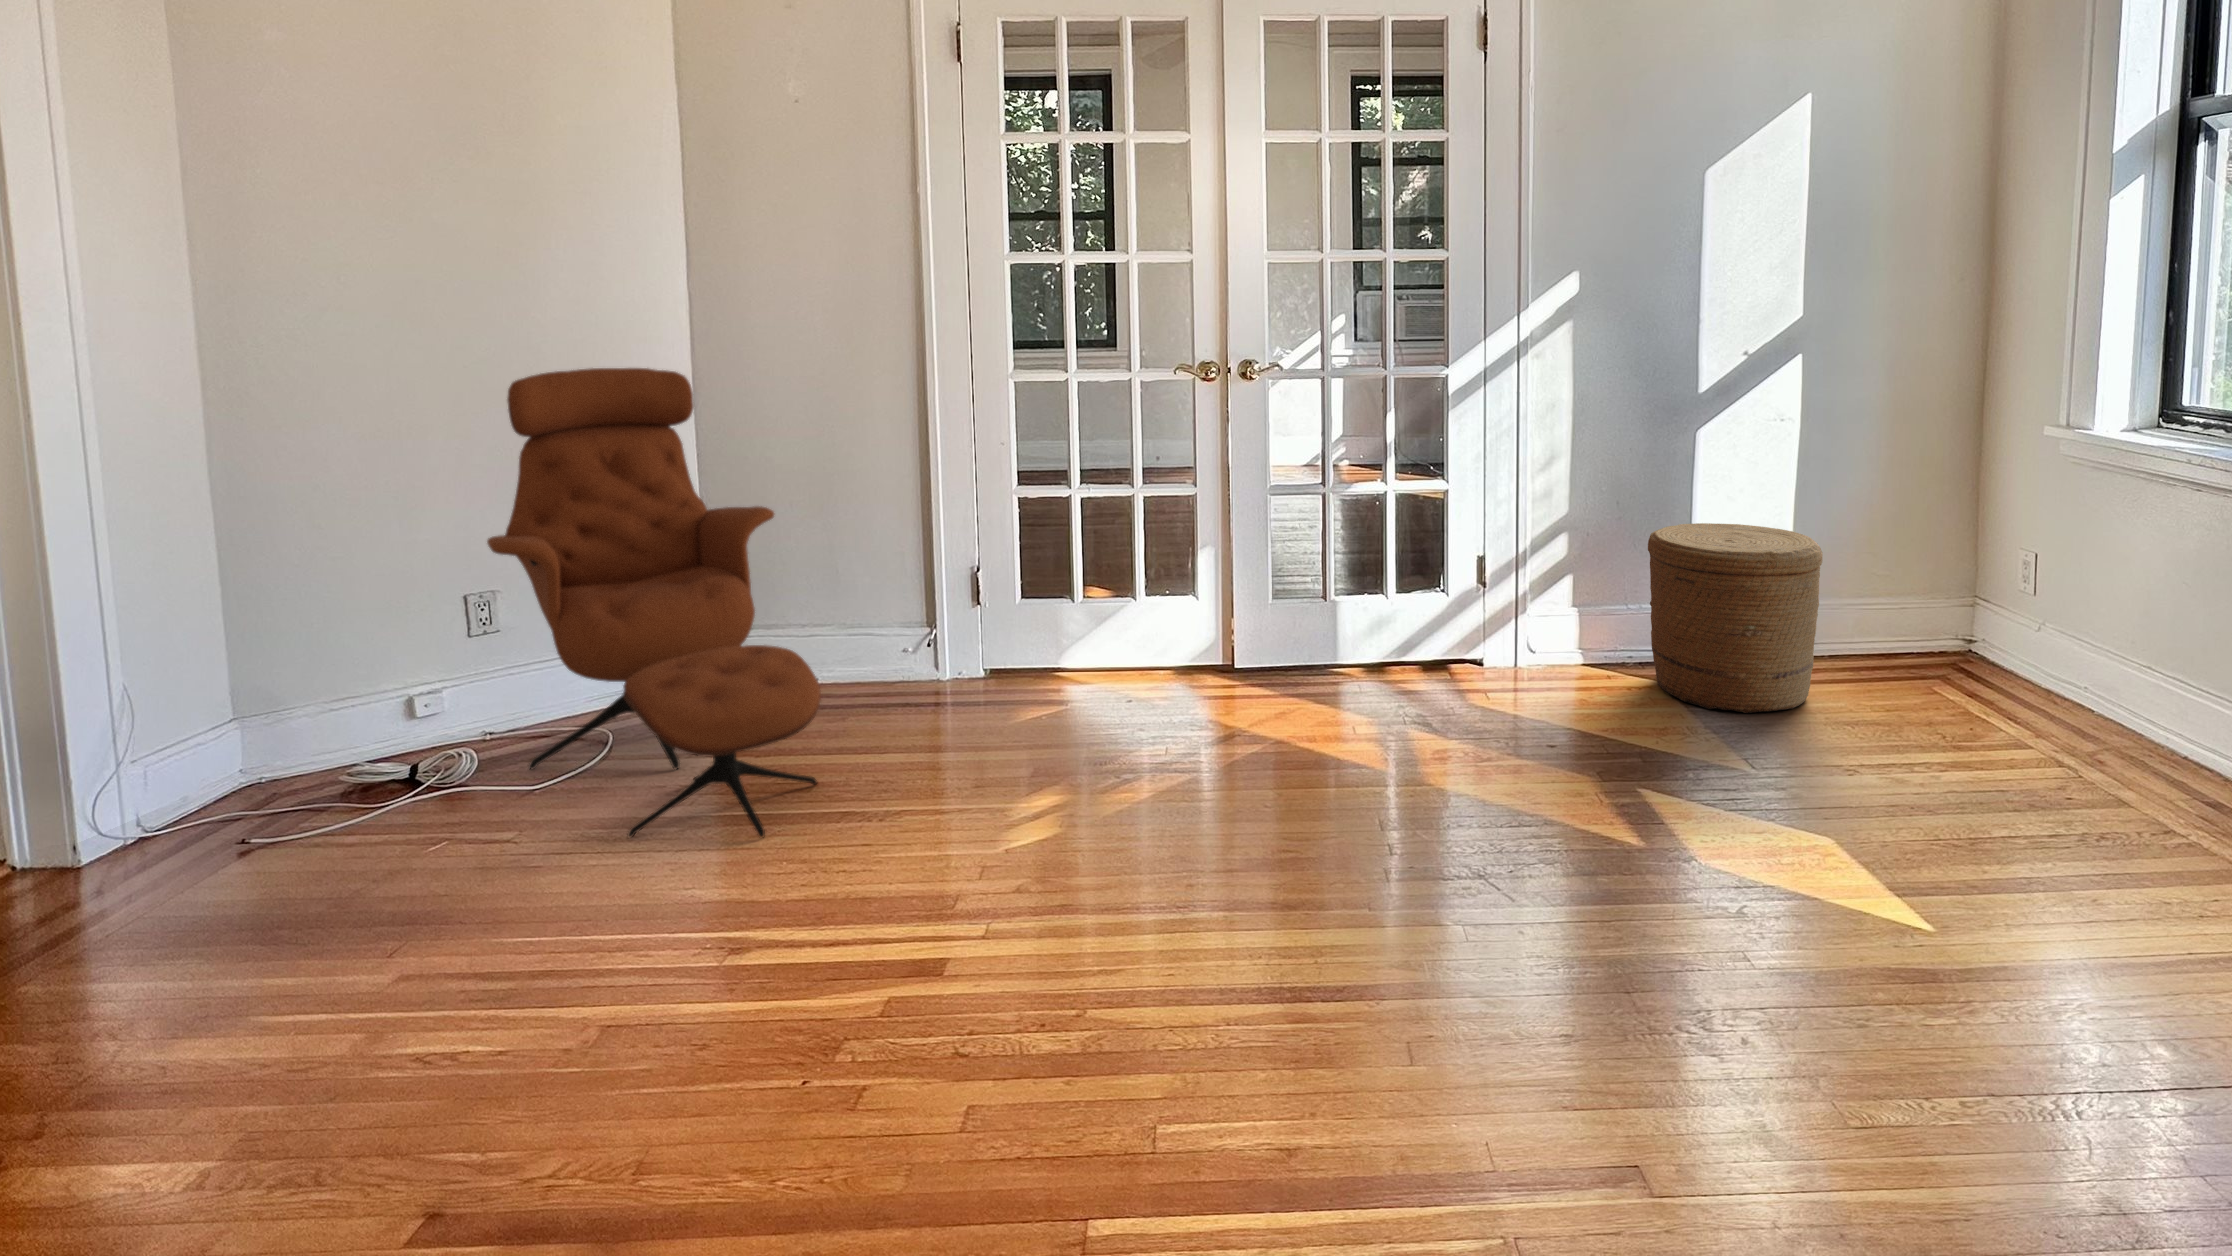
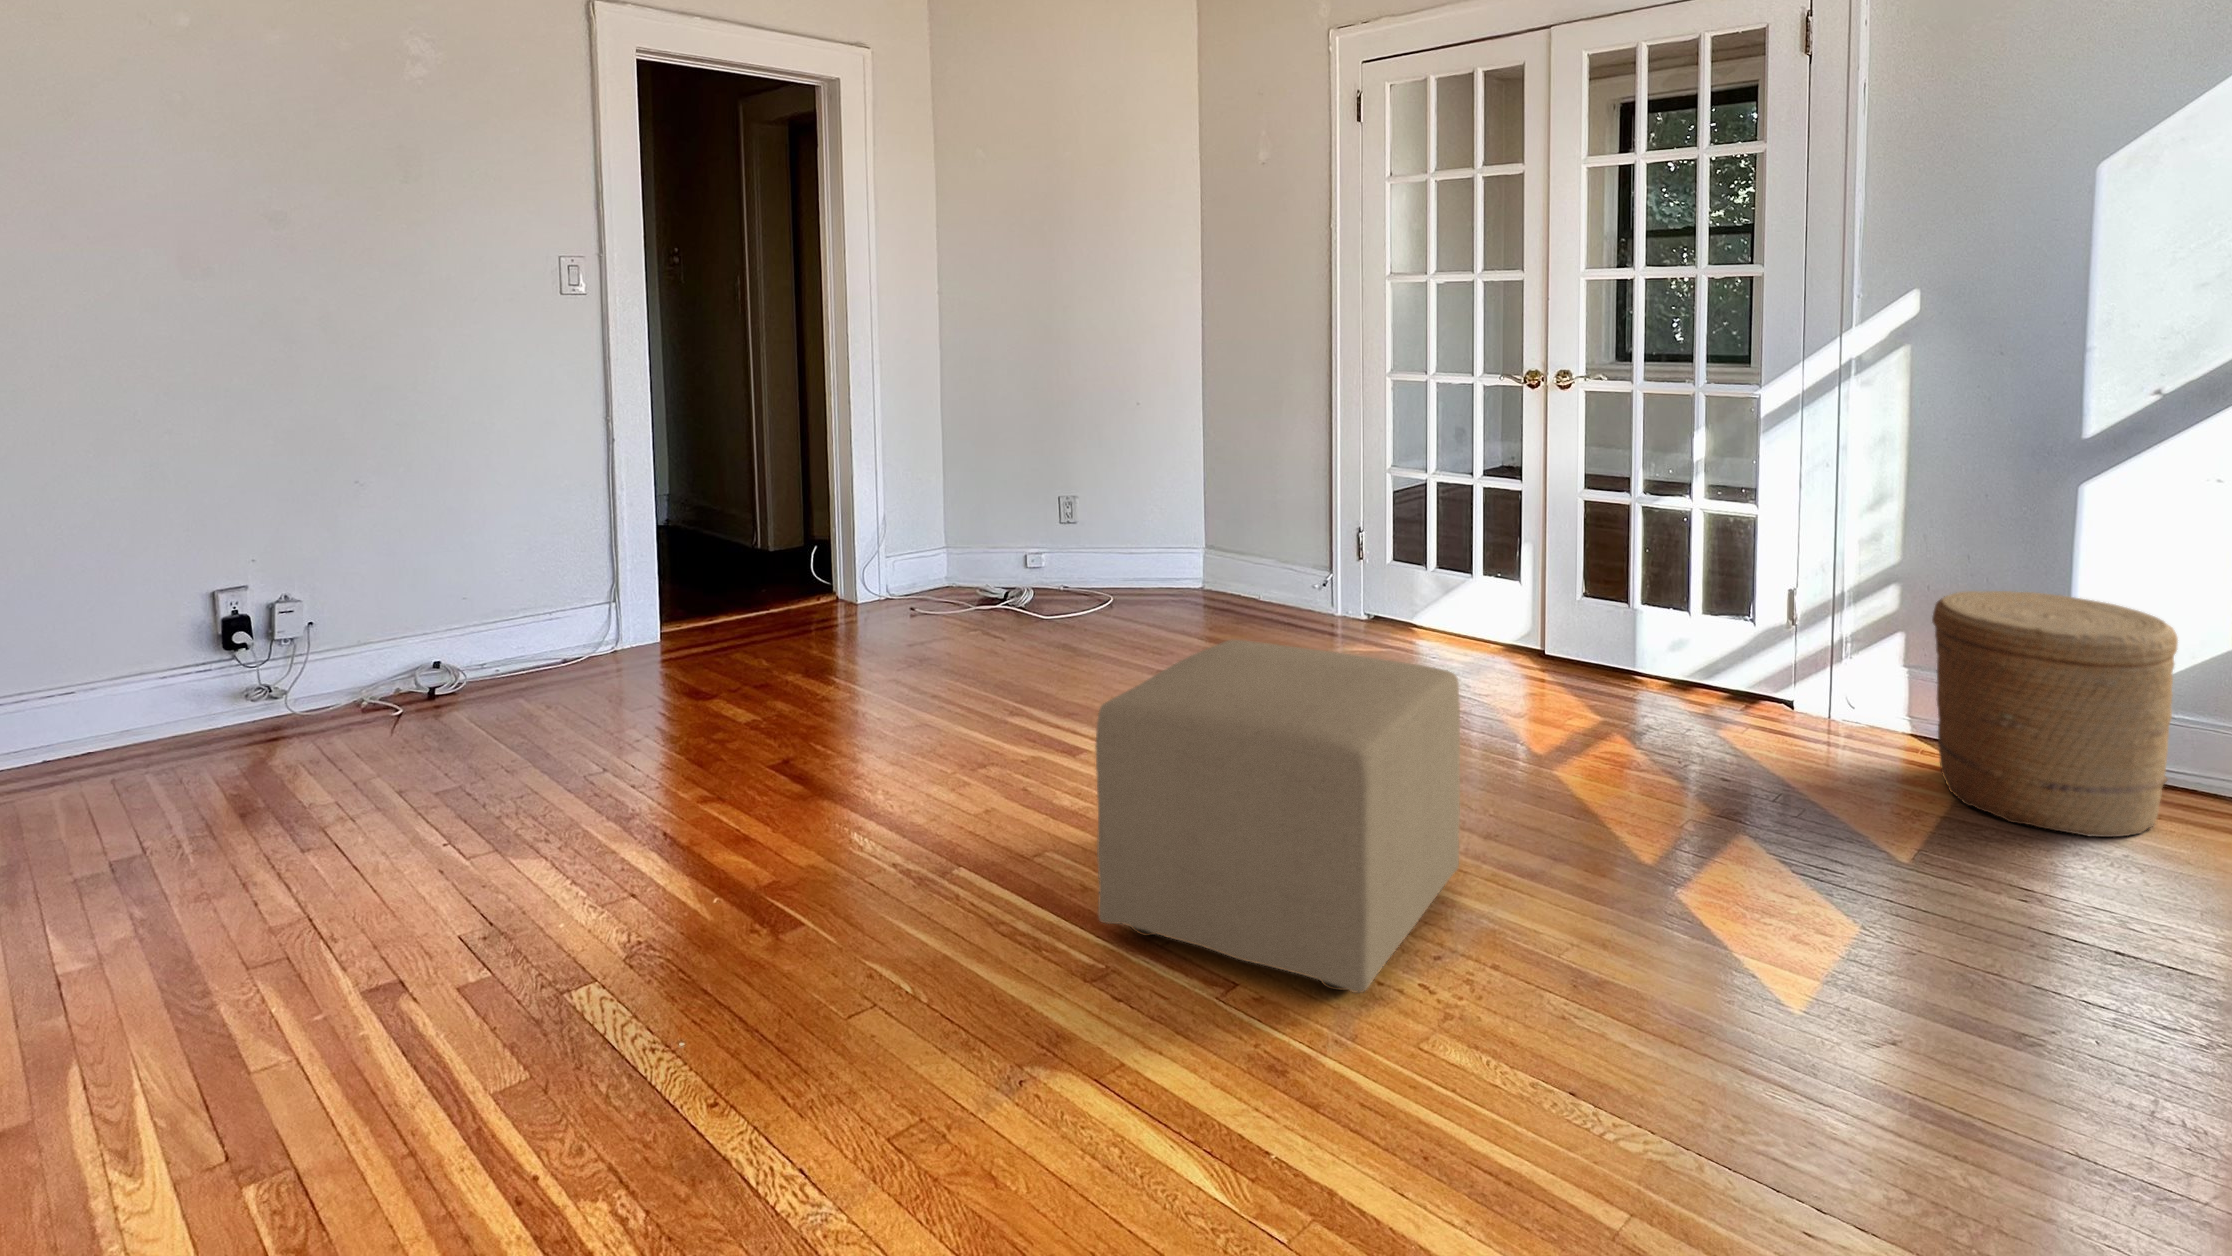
lounge chair: present [487,368,821,838] -> none [1032,358,1205,669]
ottoman: none [1320,697,1784,1156] -> present [1095,640,1460,993]

